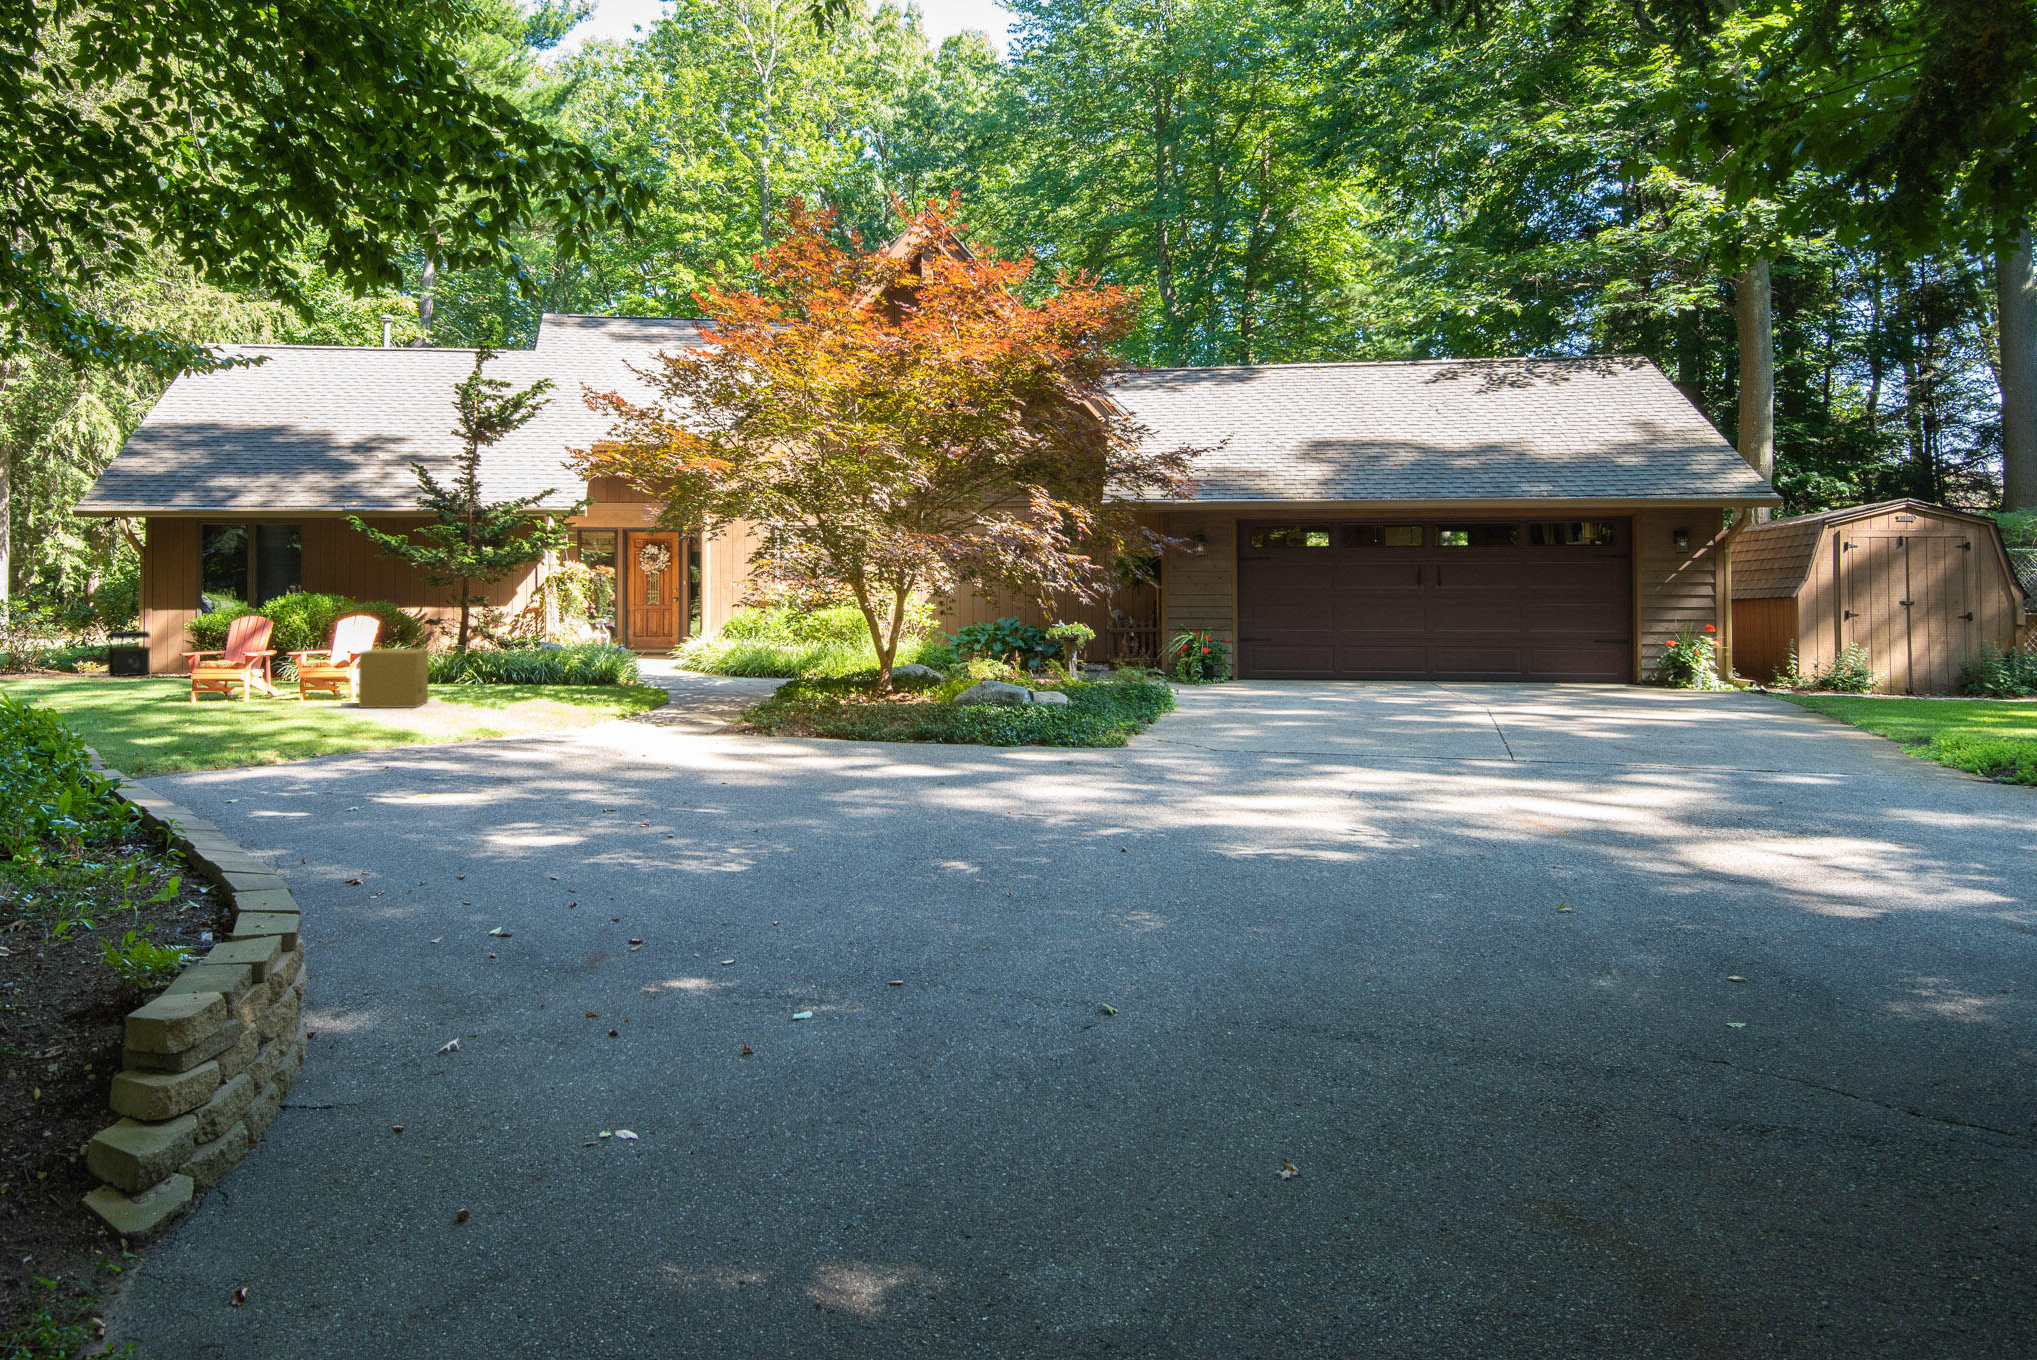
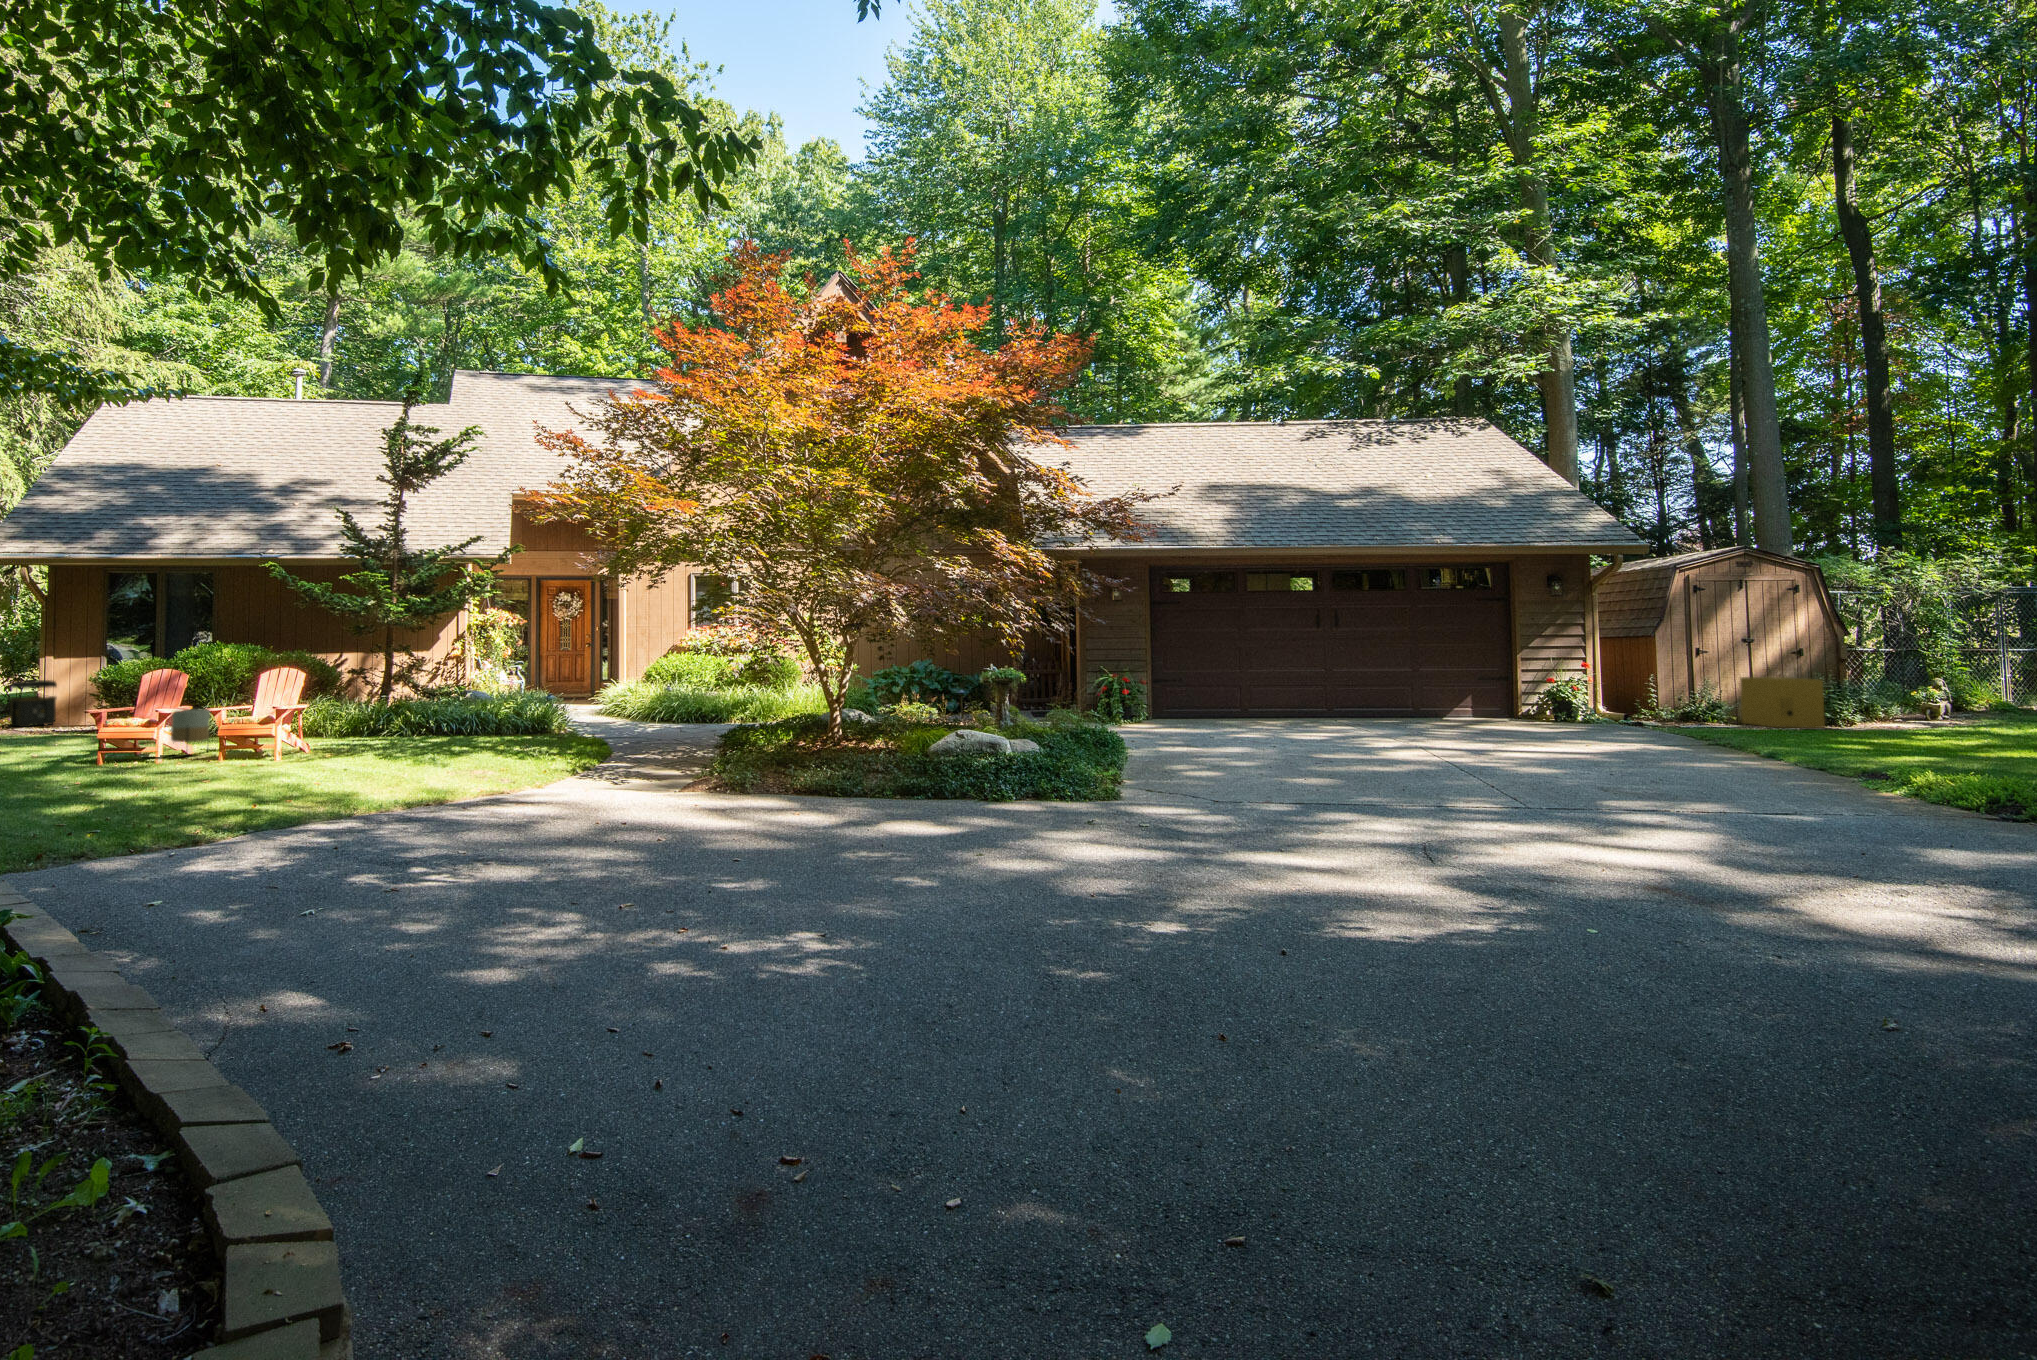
cardboard box: present [359,649,429,708] -> present [1740,677,1825,728]
planter: none [251,662,287,709] -> present [171,709,210,755]

